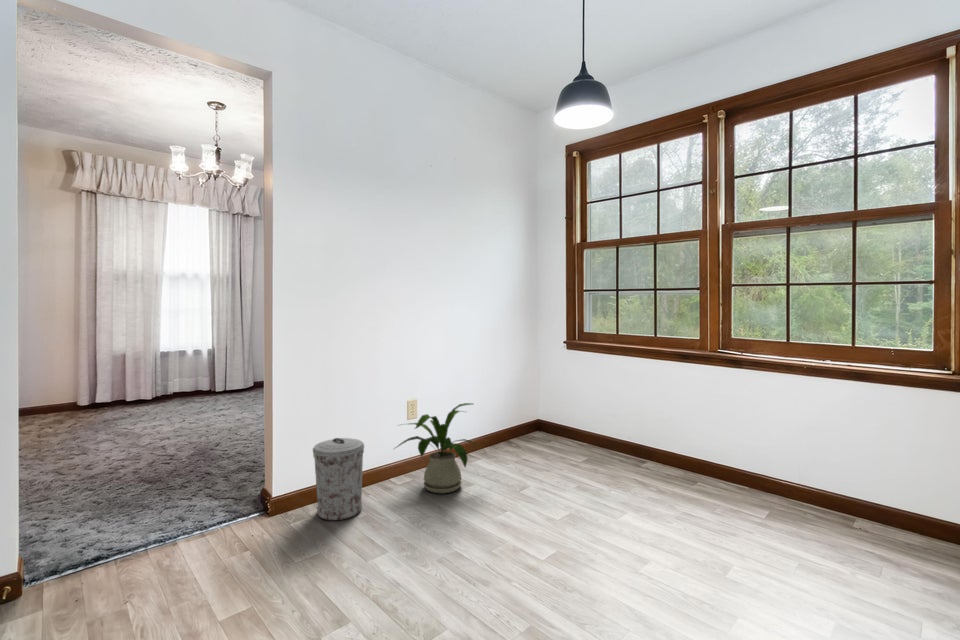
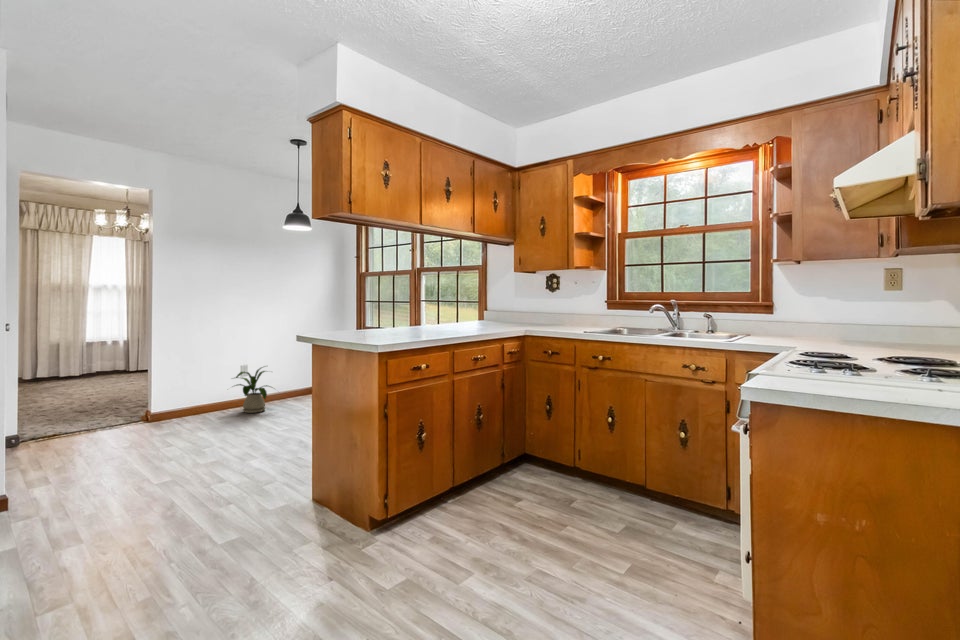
trash can: present [313,438,364,520] -> none [174,382,204,423]

